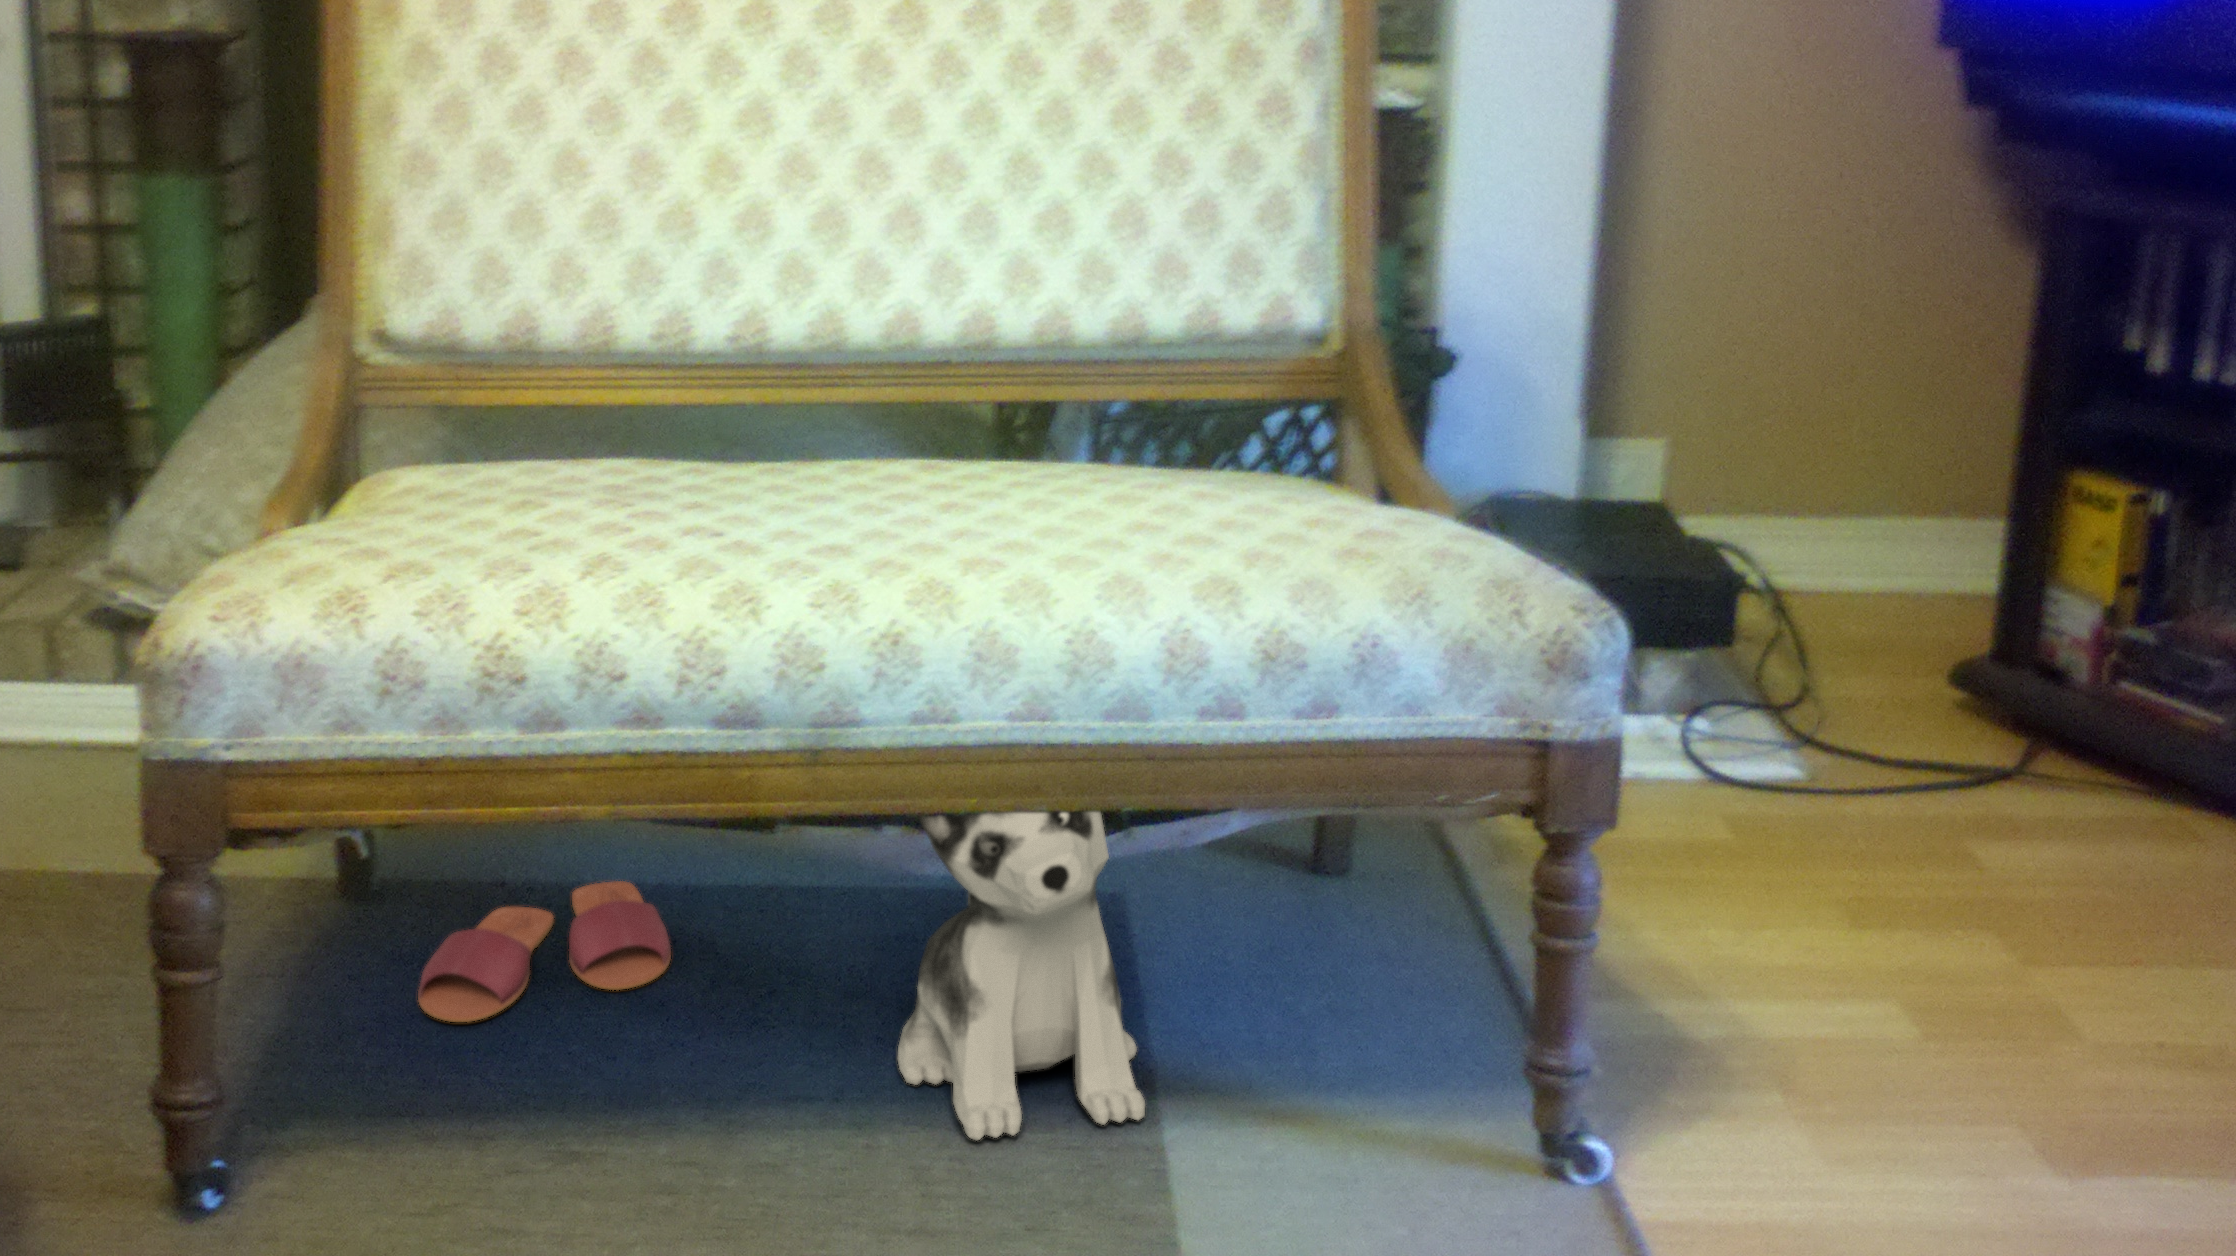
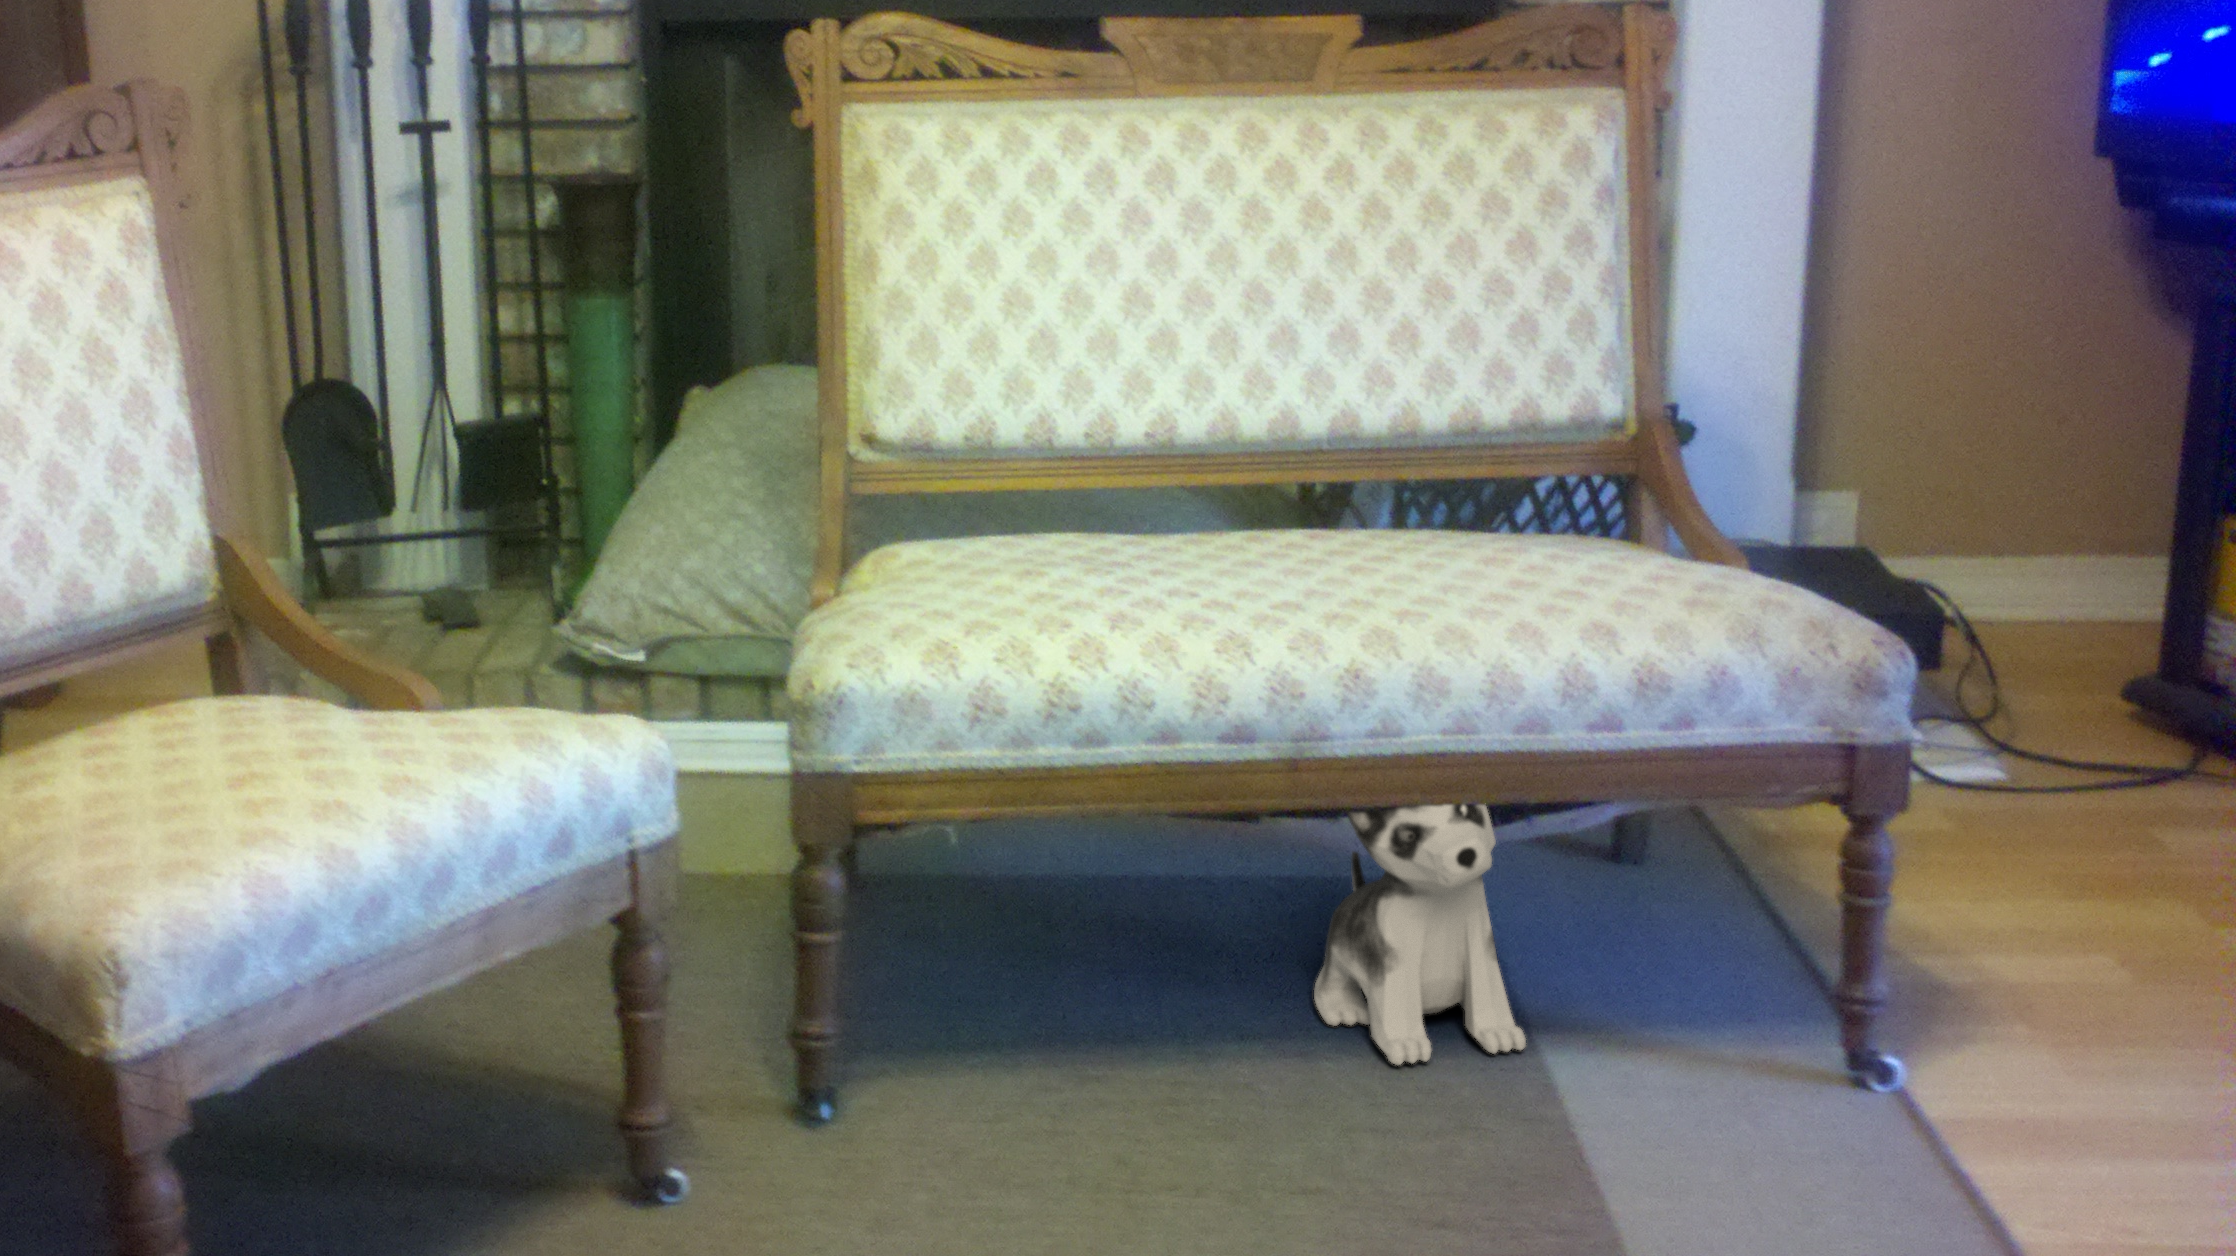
slippers: present [418,881,671,1022] -> none [915,874,1104,982]

